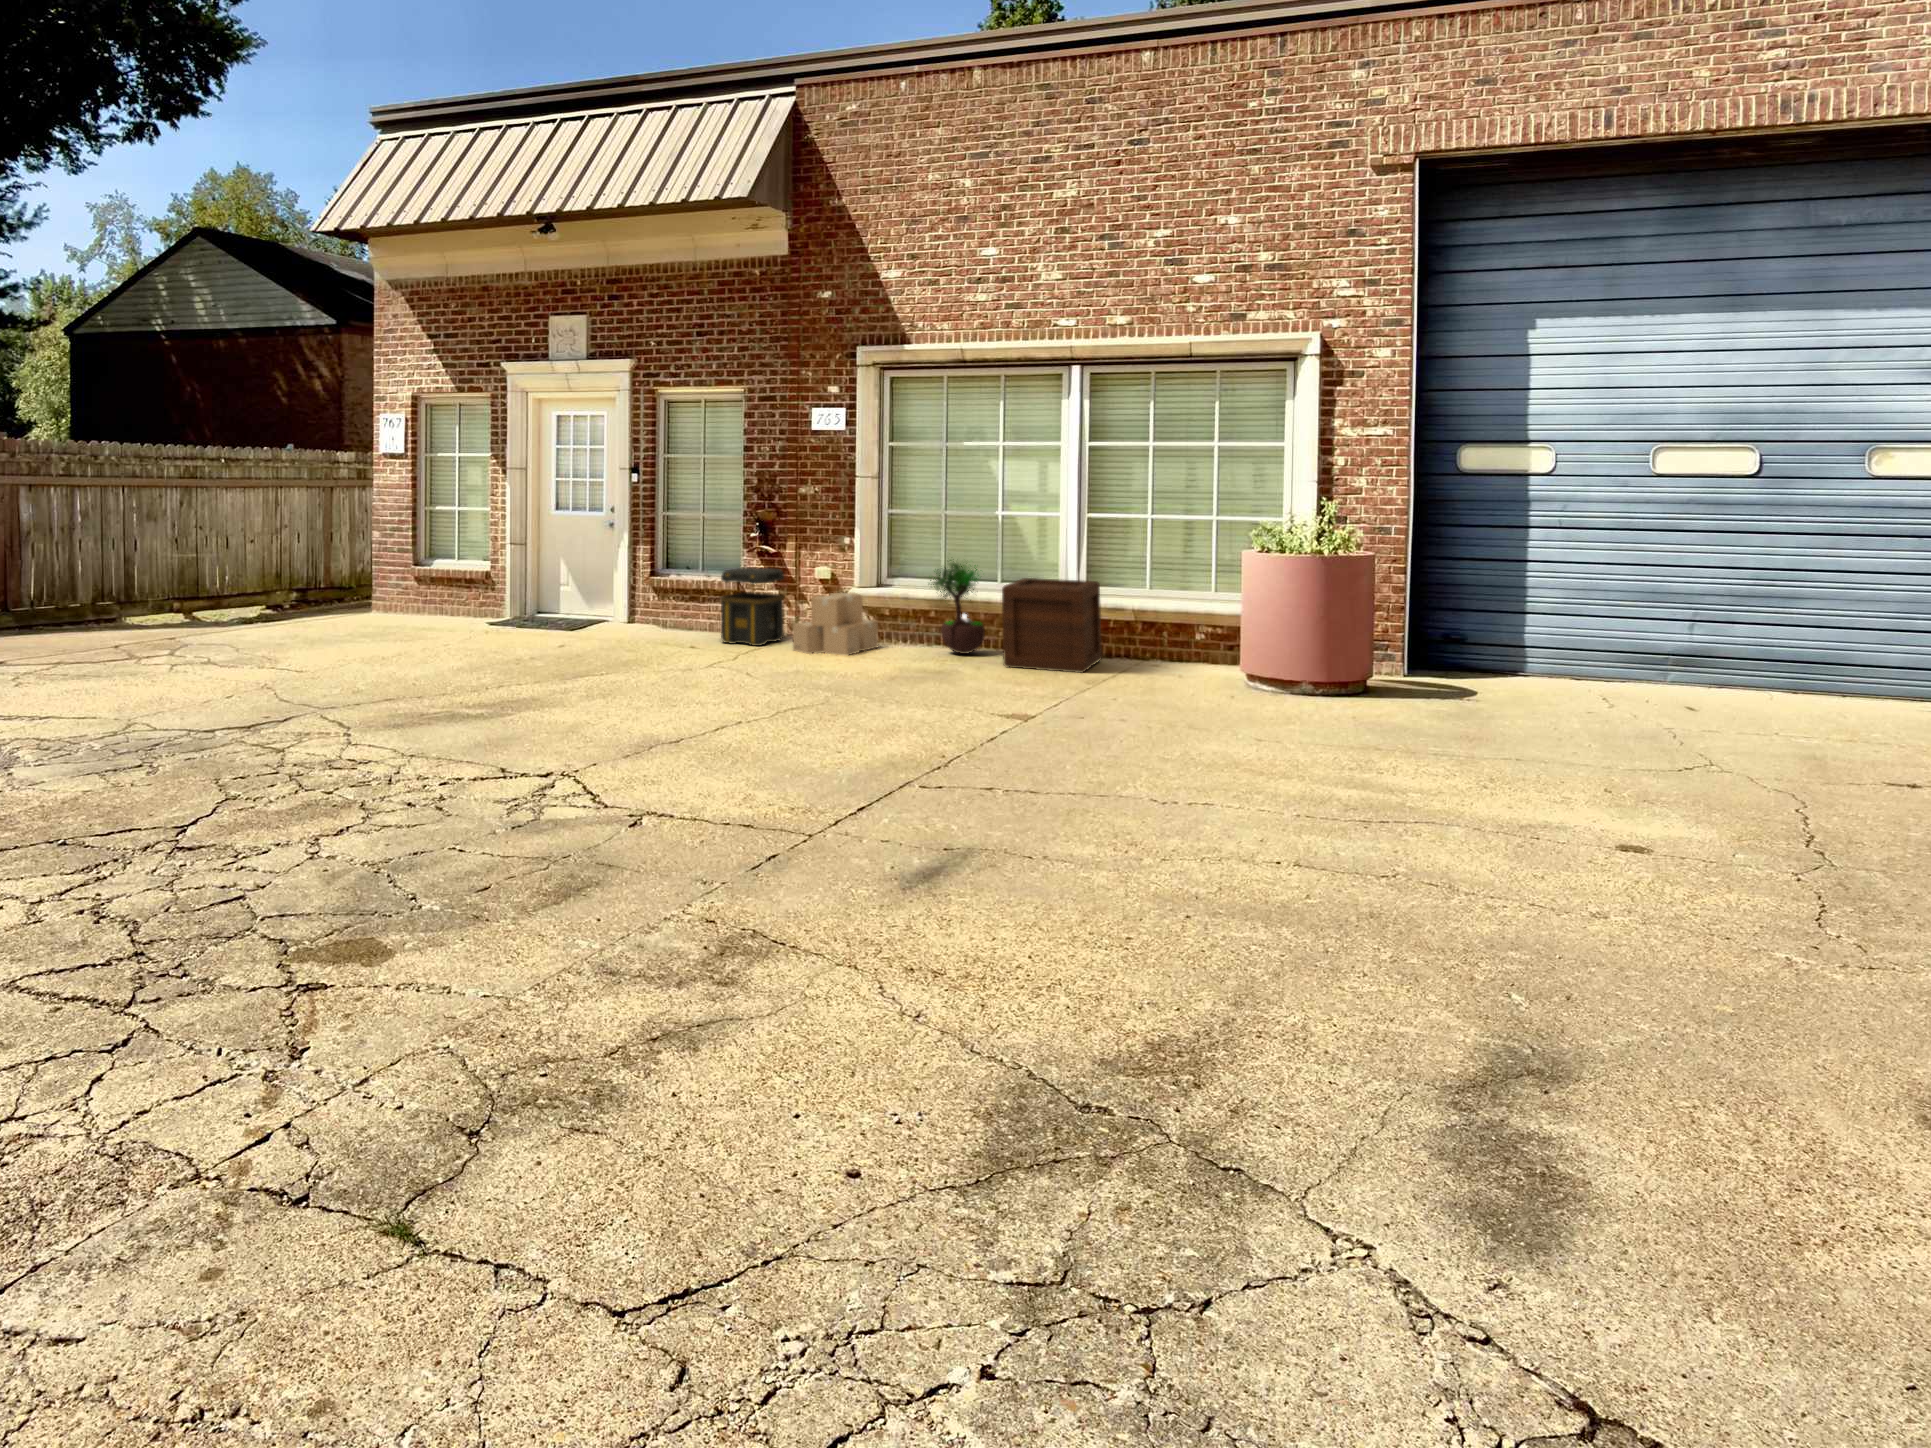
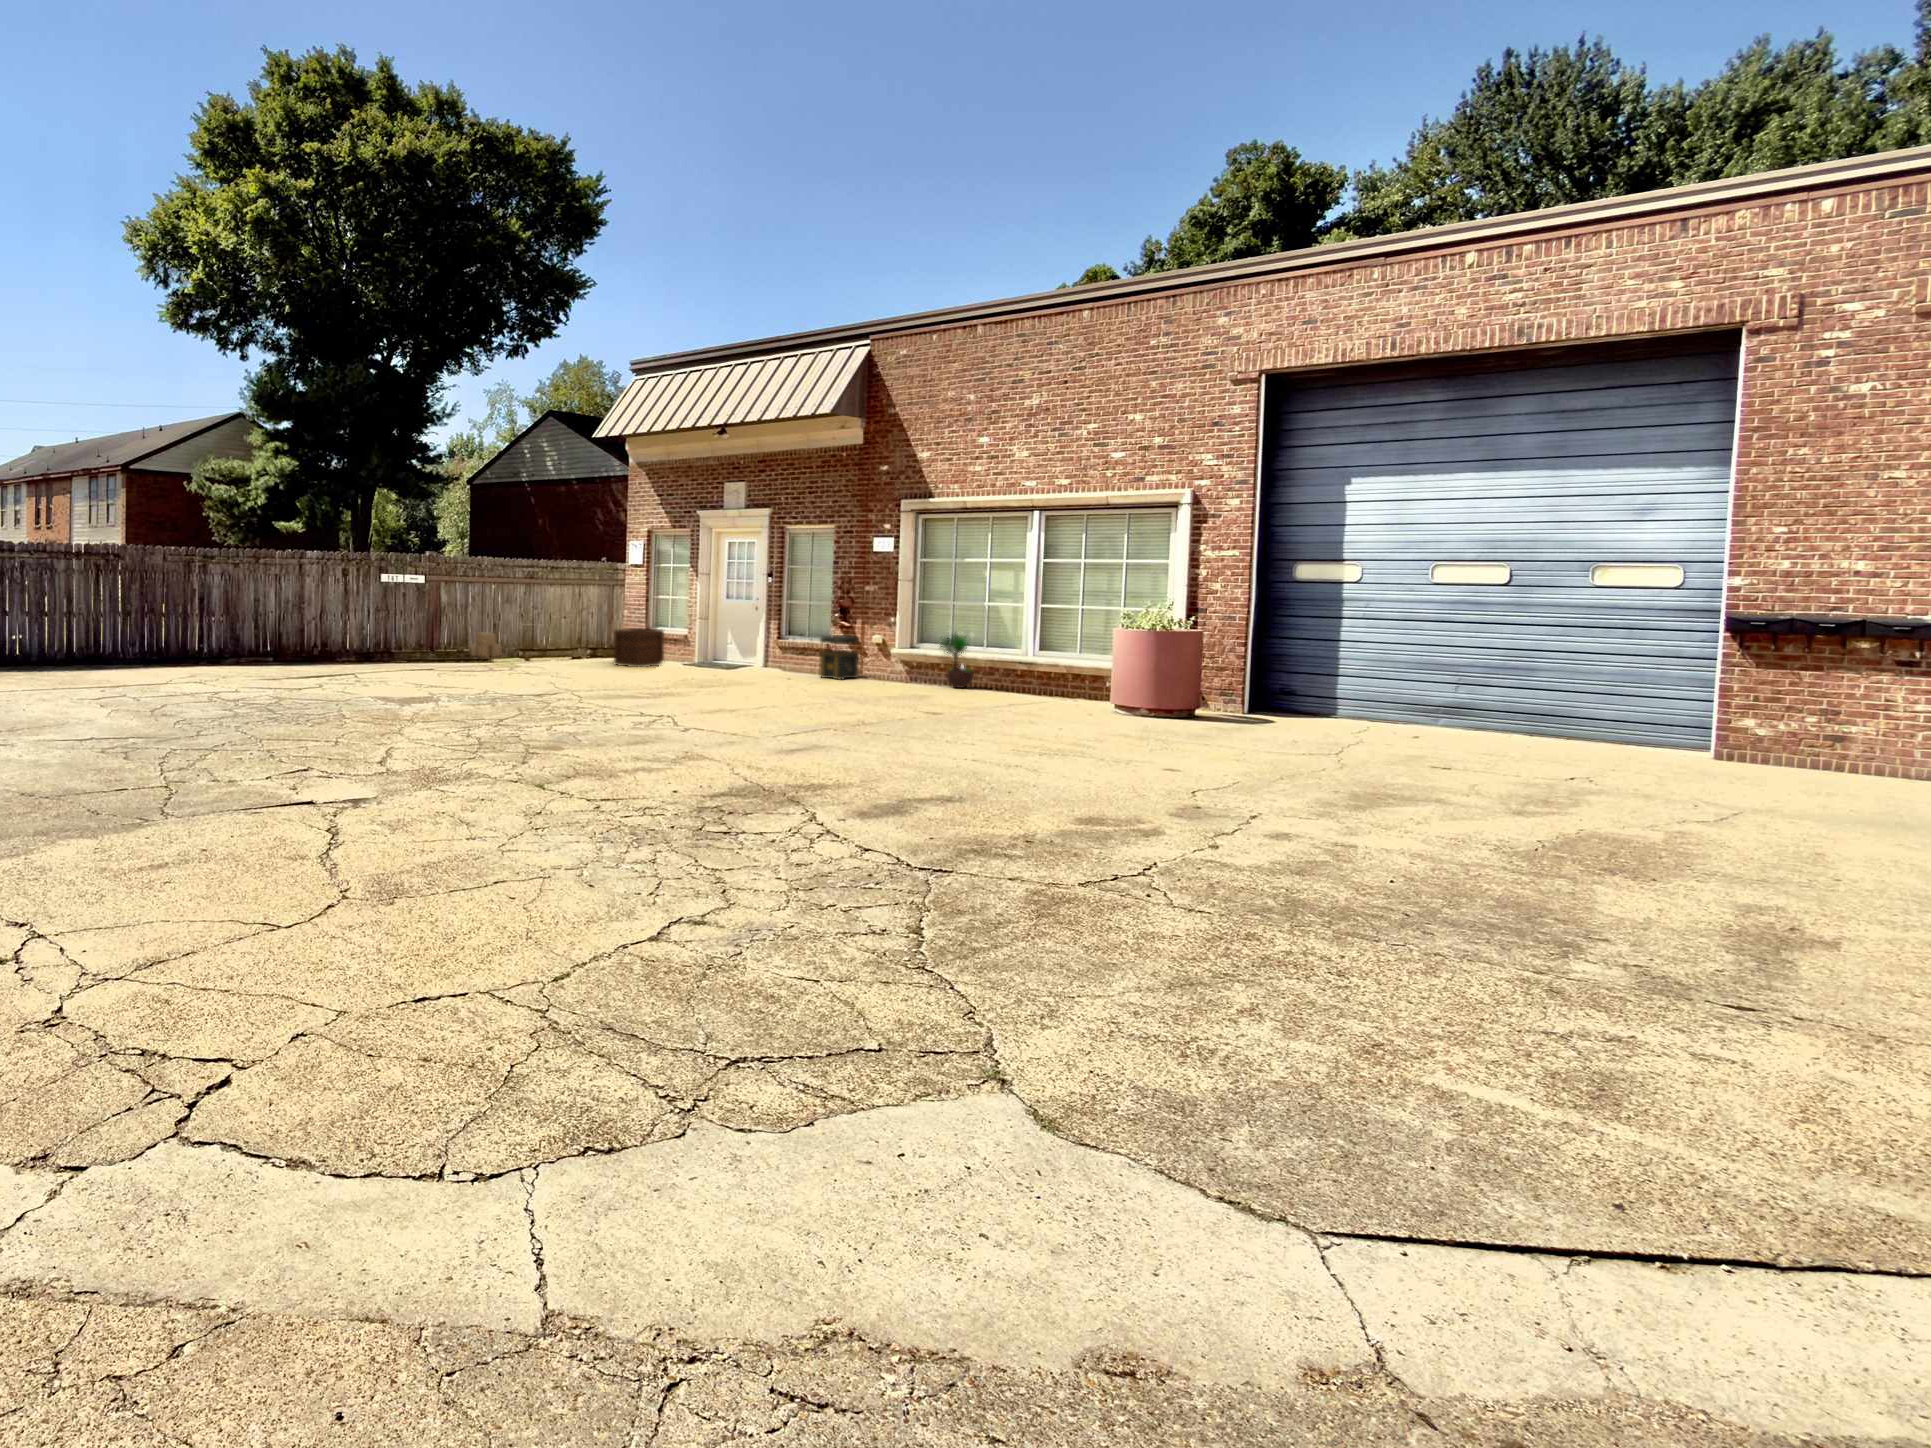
wooden crate: present [1002,578,1102,673] -> present [613,628,664,667]
cardboard box: present [793,593,878,655] -> present [471,632,502,657]

